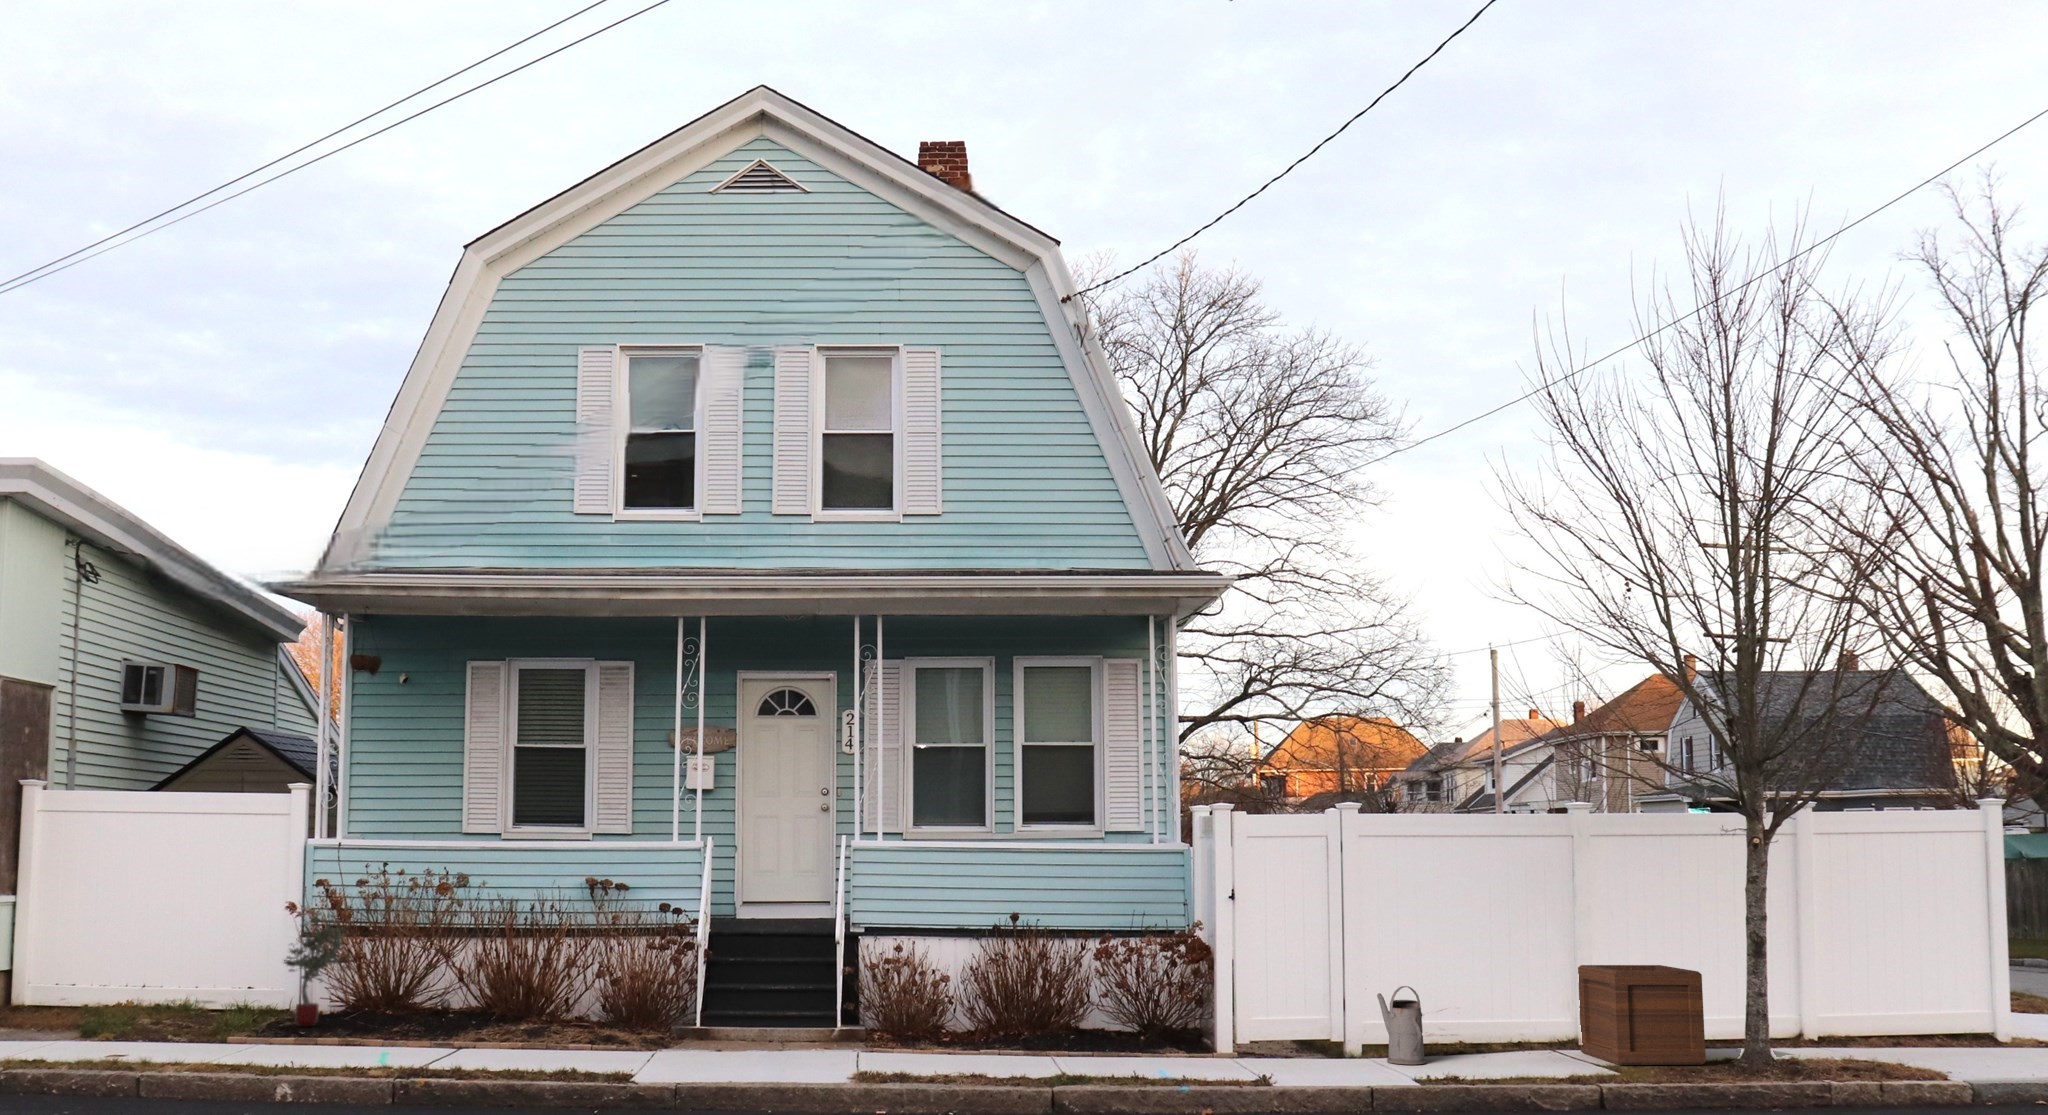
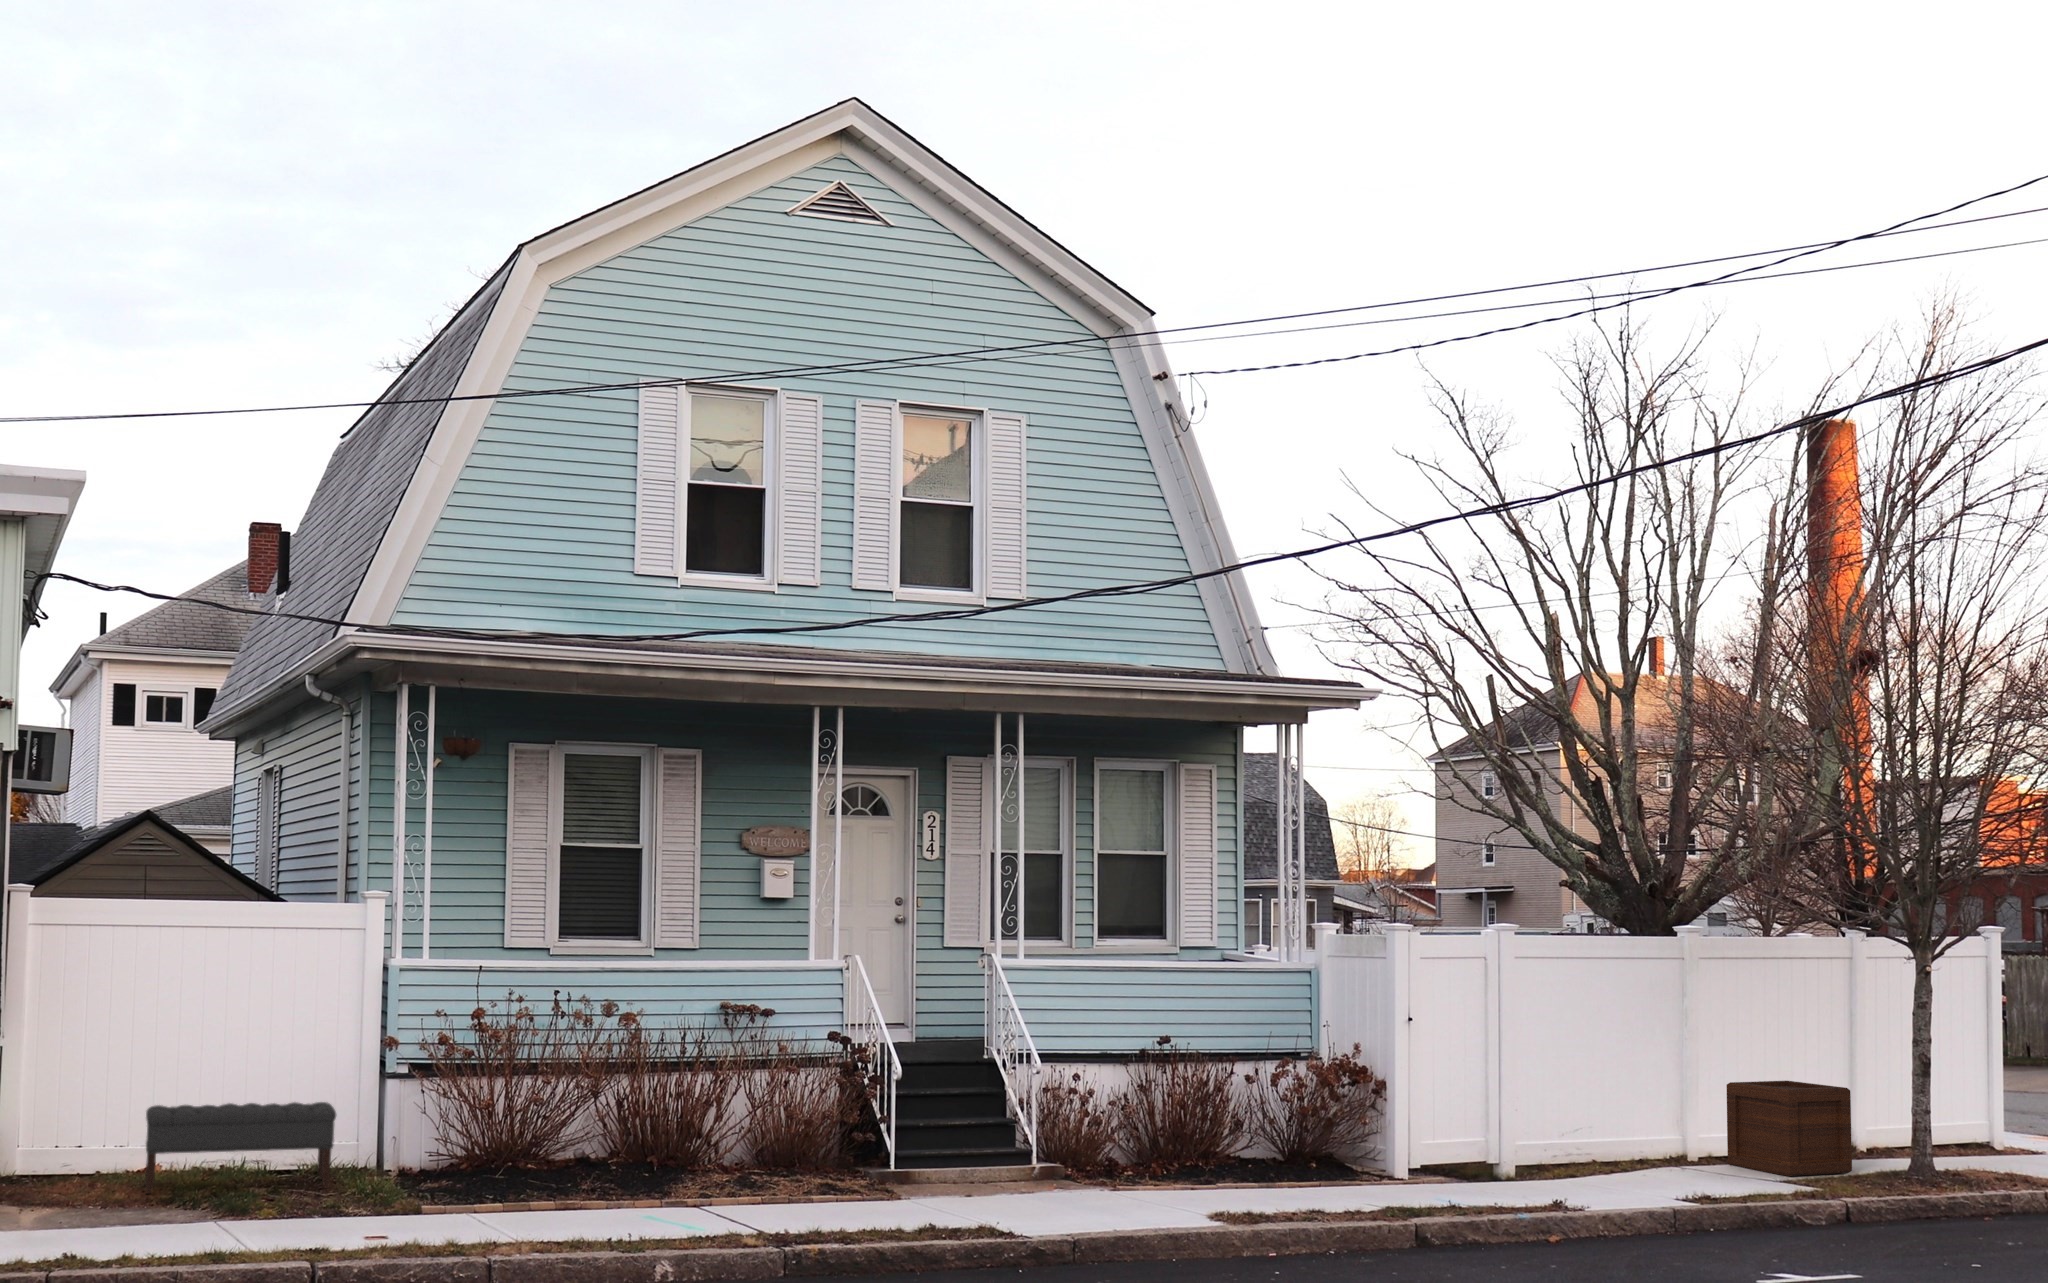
potted tree: present [284,913,351,1027] -> none [420,1051,521,1186]
bench: none [50,952,223,1023] -> present [145,1102,336,1194]
watering can: present [1377,986,1426,1064] -> none [1576,1109,1647,1184]

